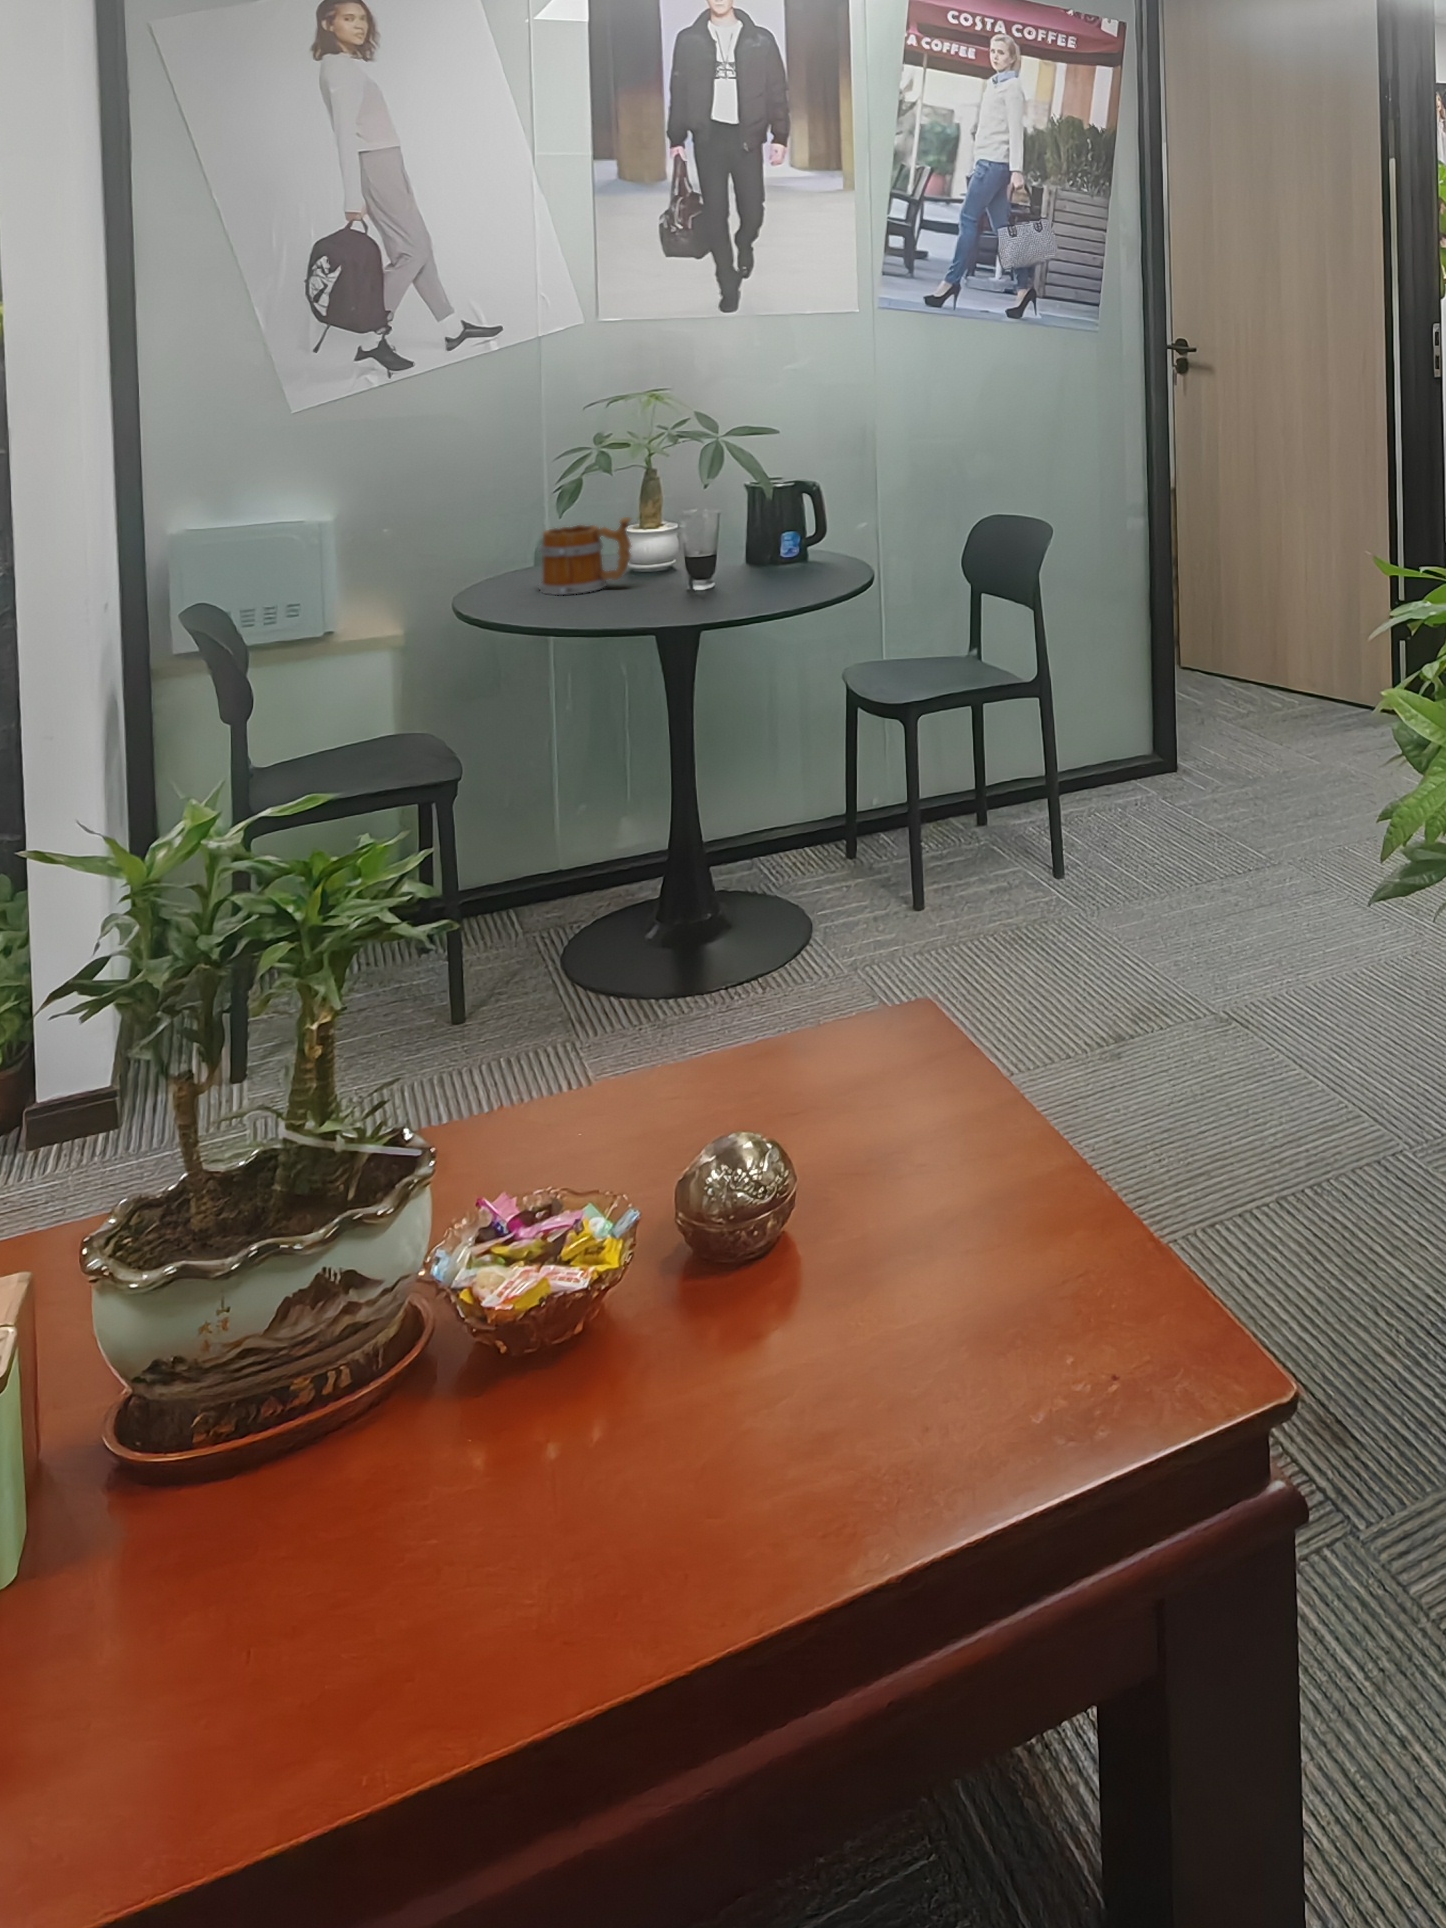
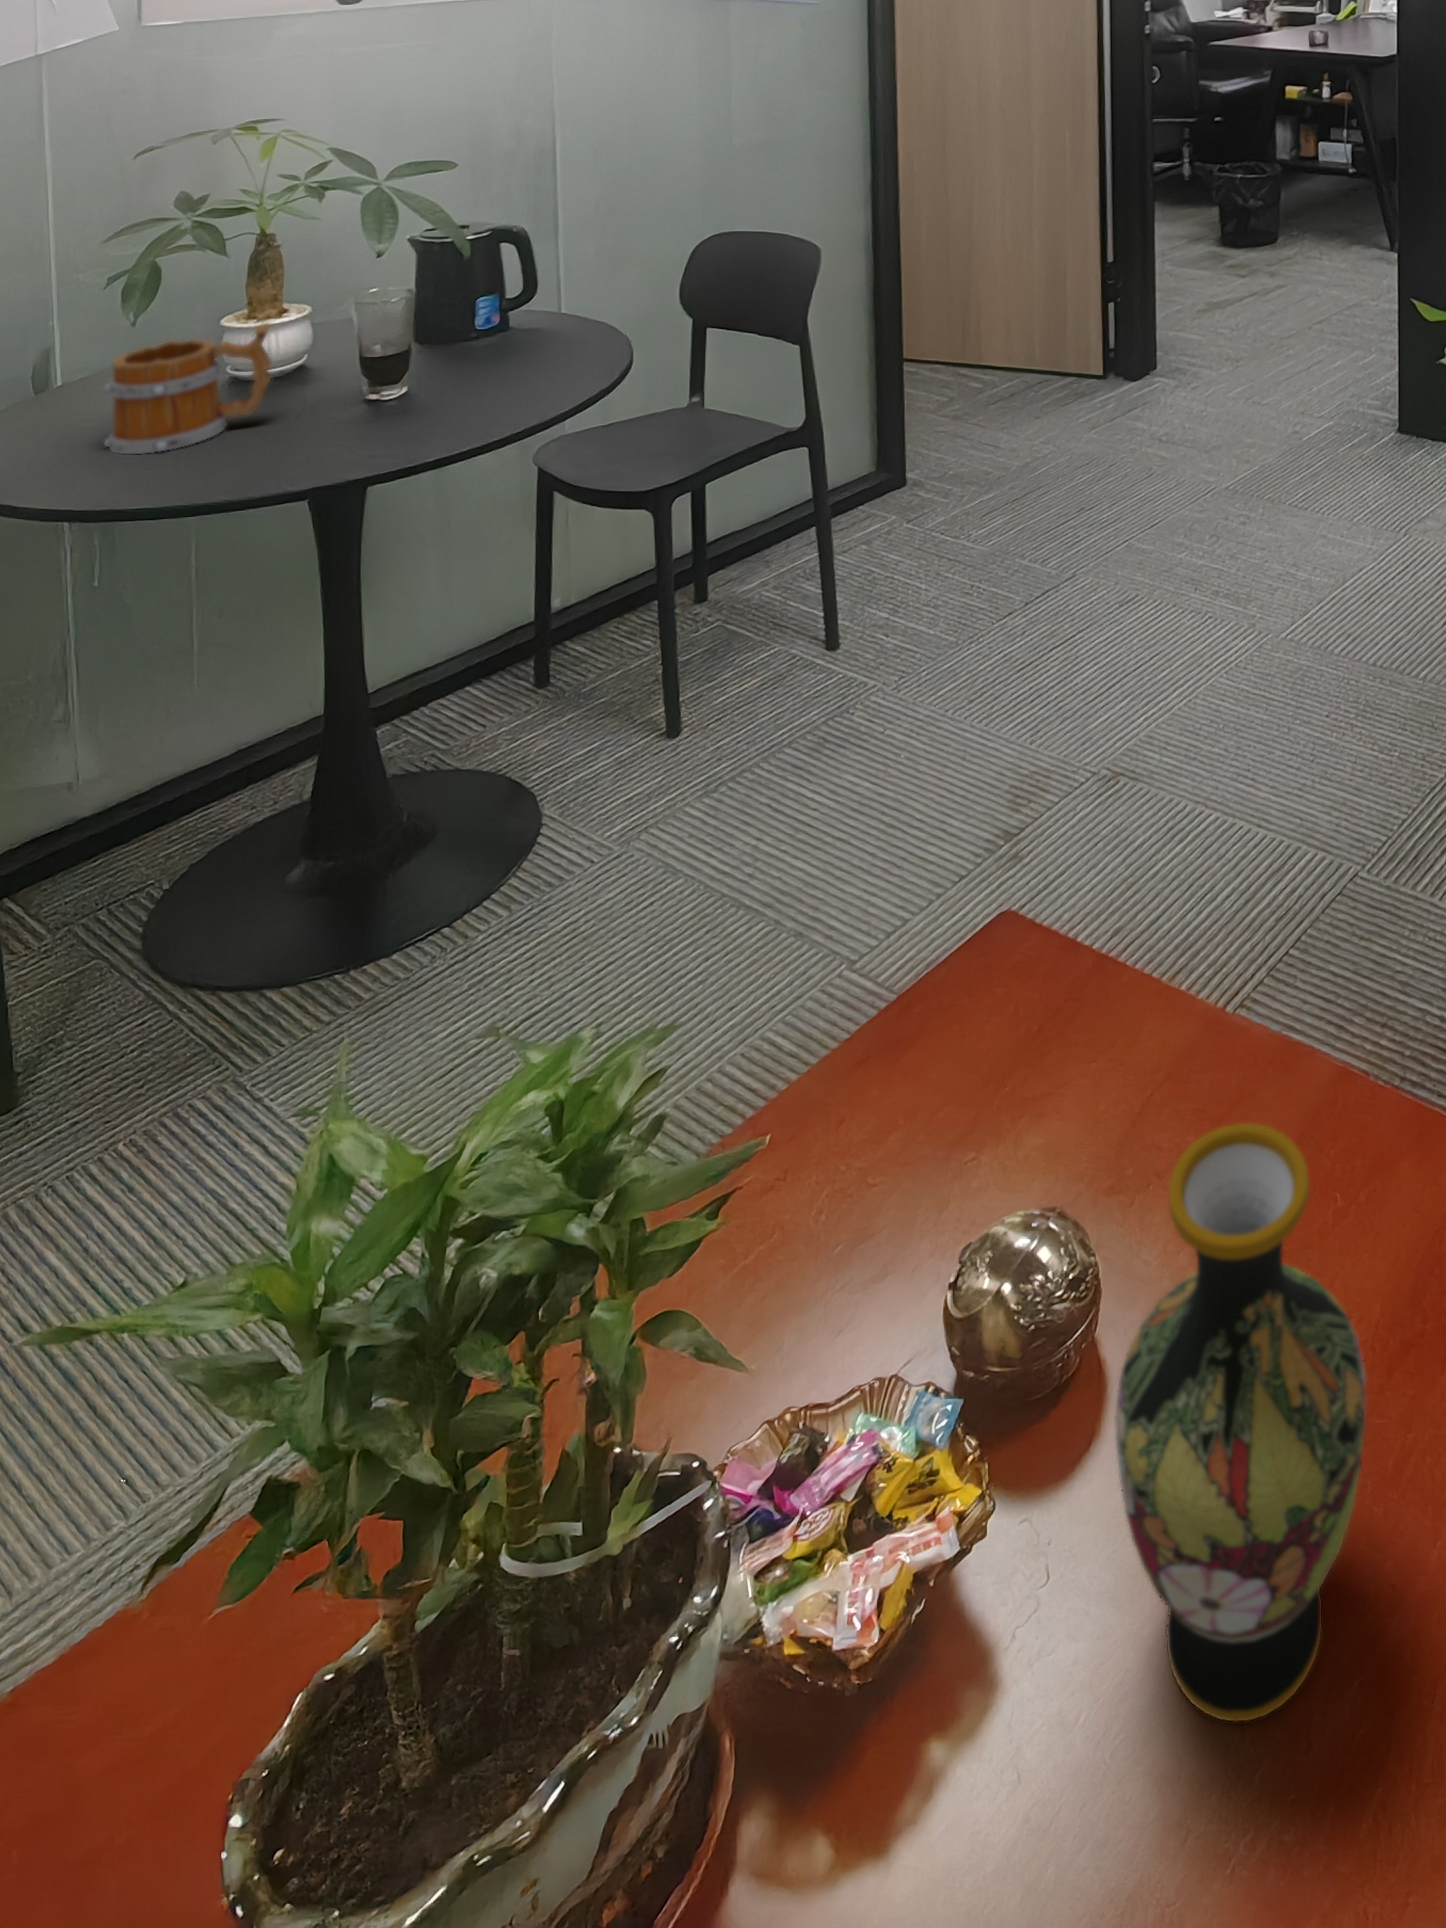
vase: none [597,995,801,1440] -> present [1116,1123,1366,1721]

